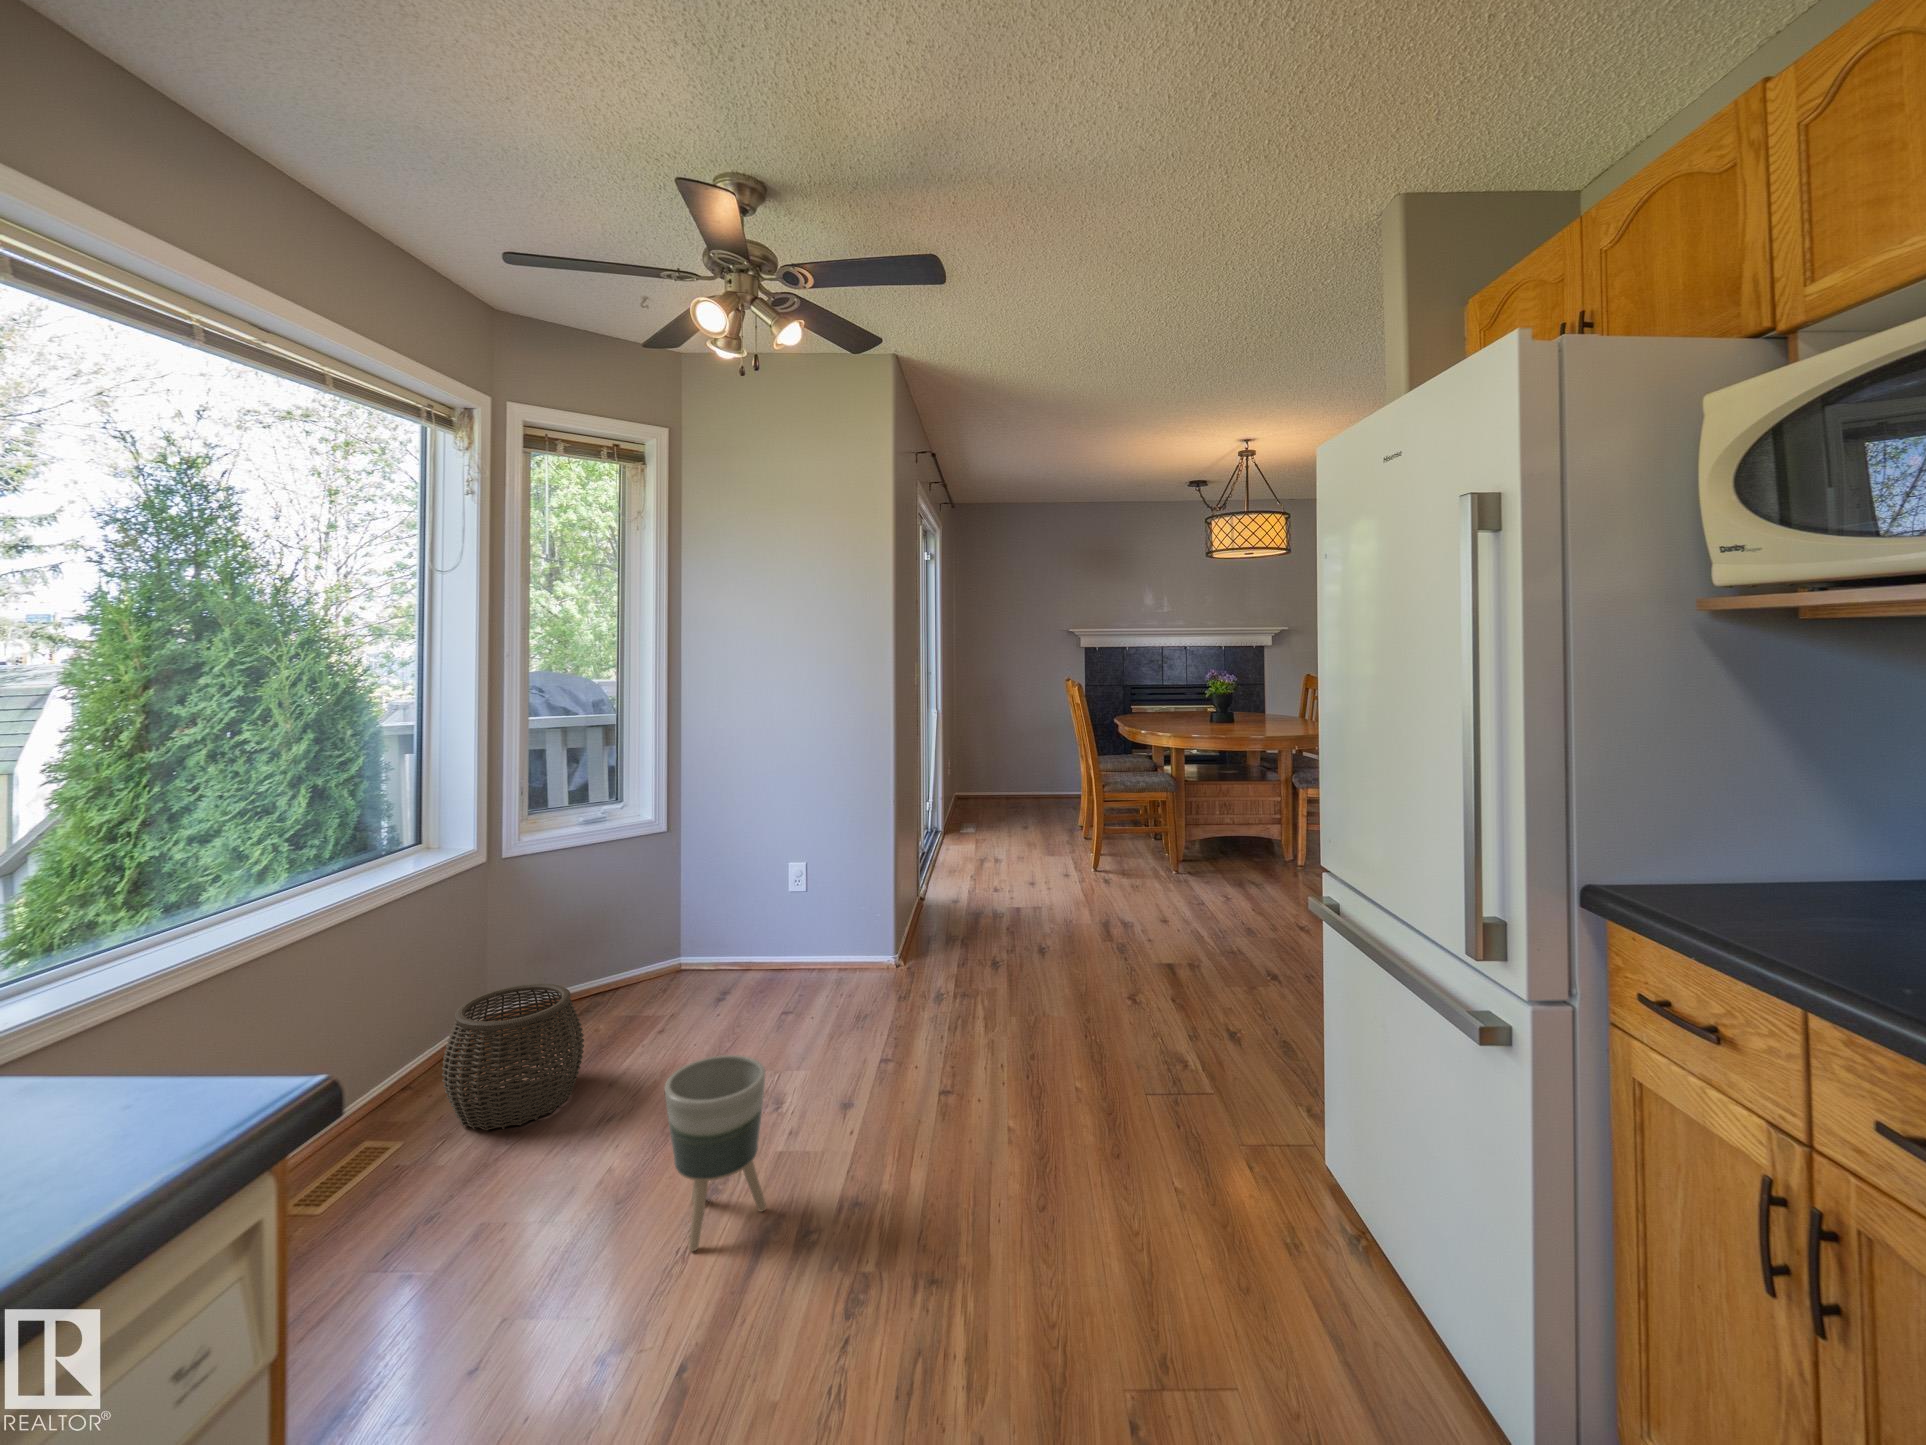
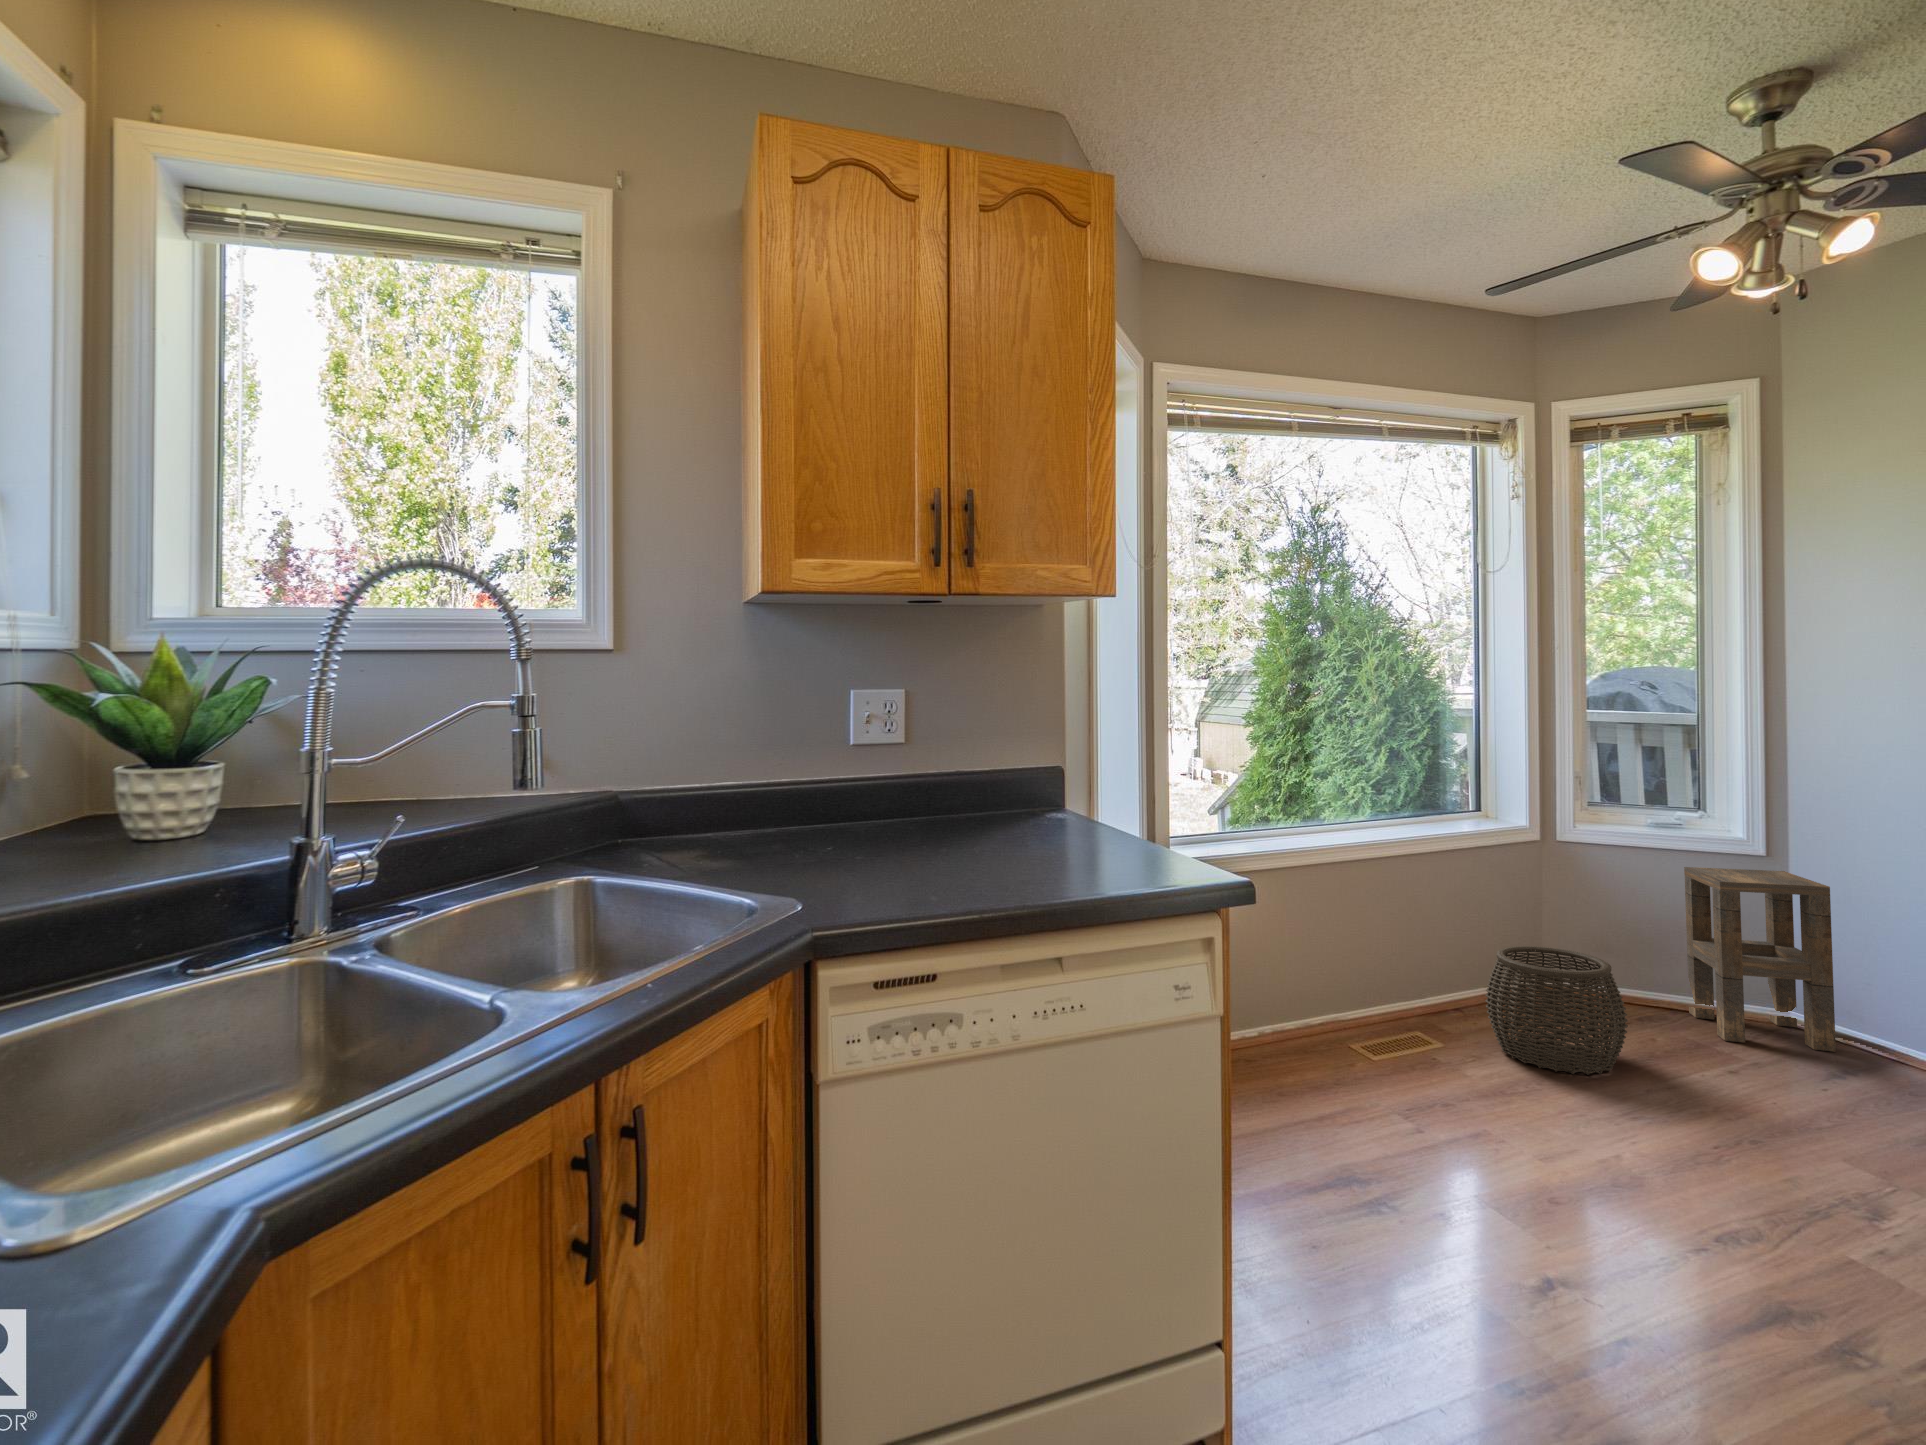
side table: none [618,853,718,1014] -> present [1684,867,1836,1052]
planter: present [664,1055,766,1251] -> none [1696,1047,1849,1254]

